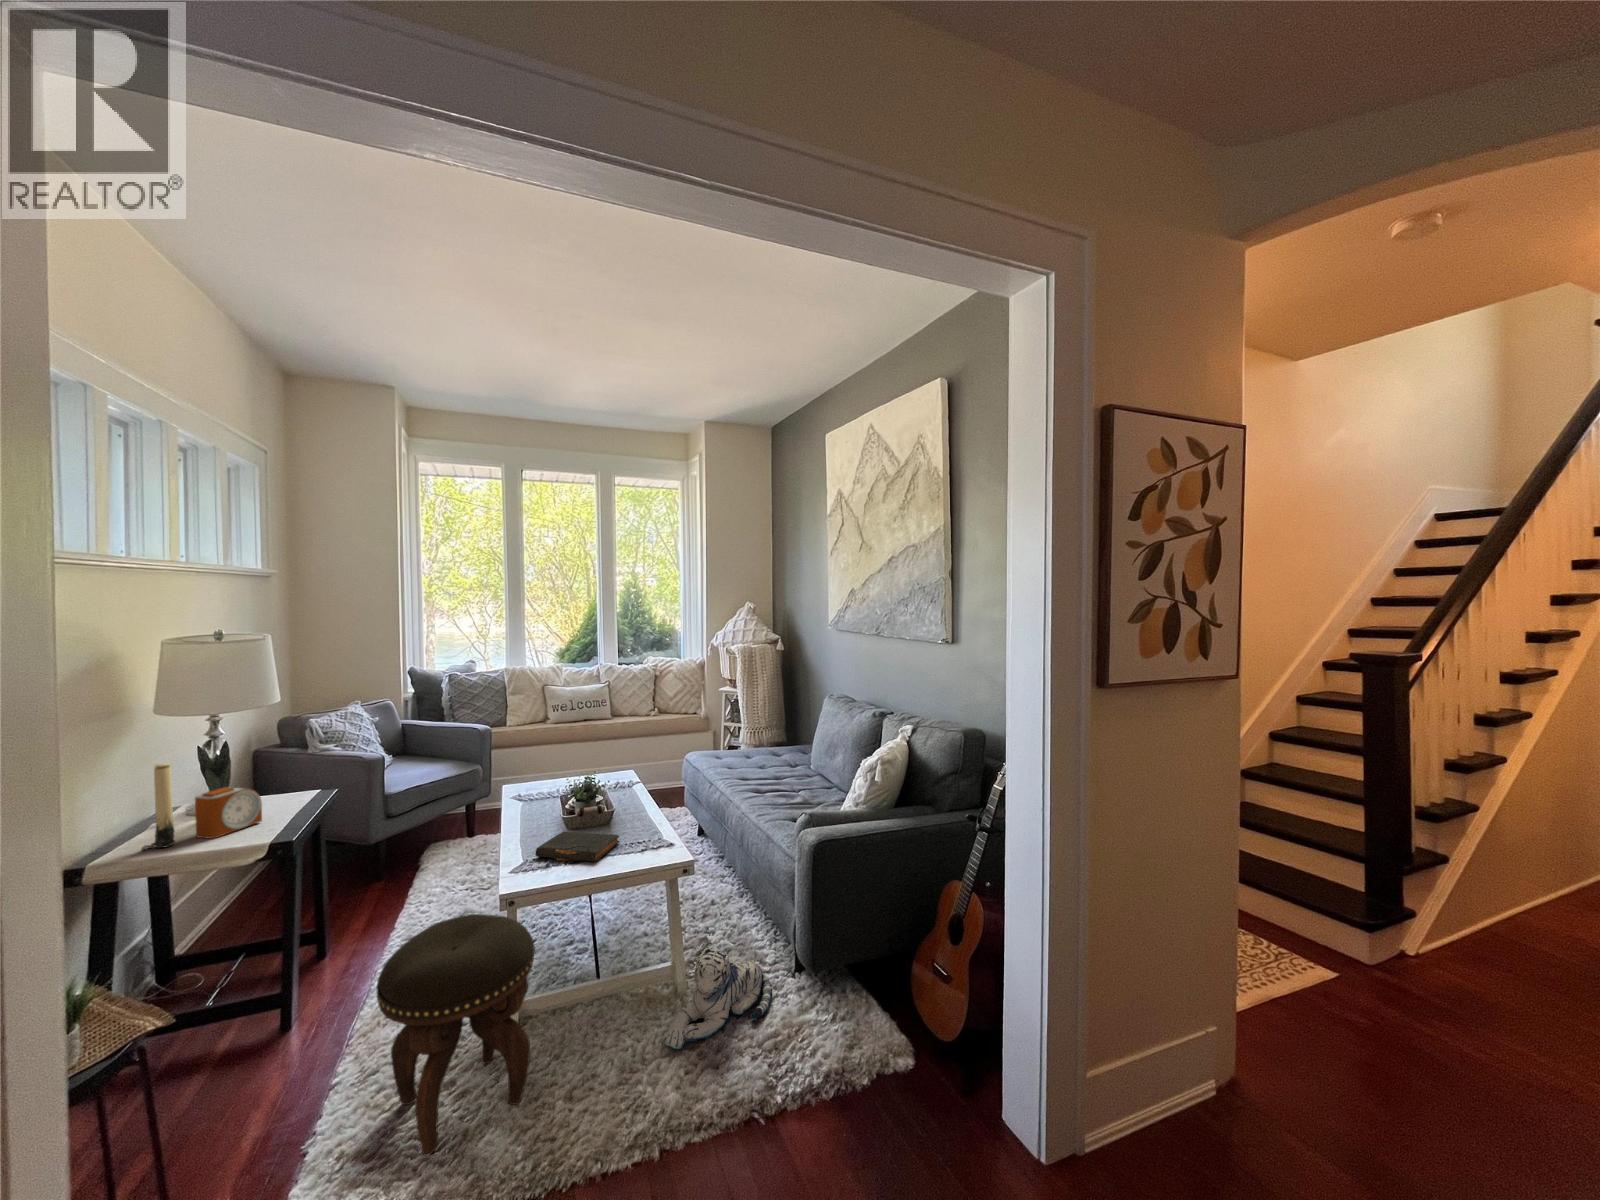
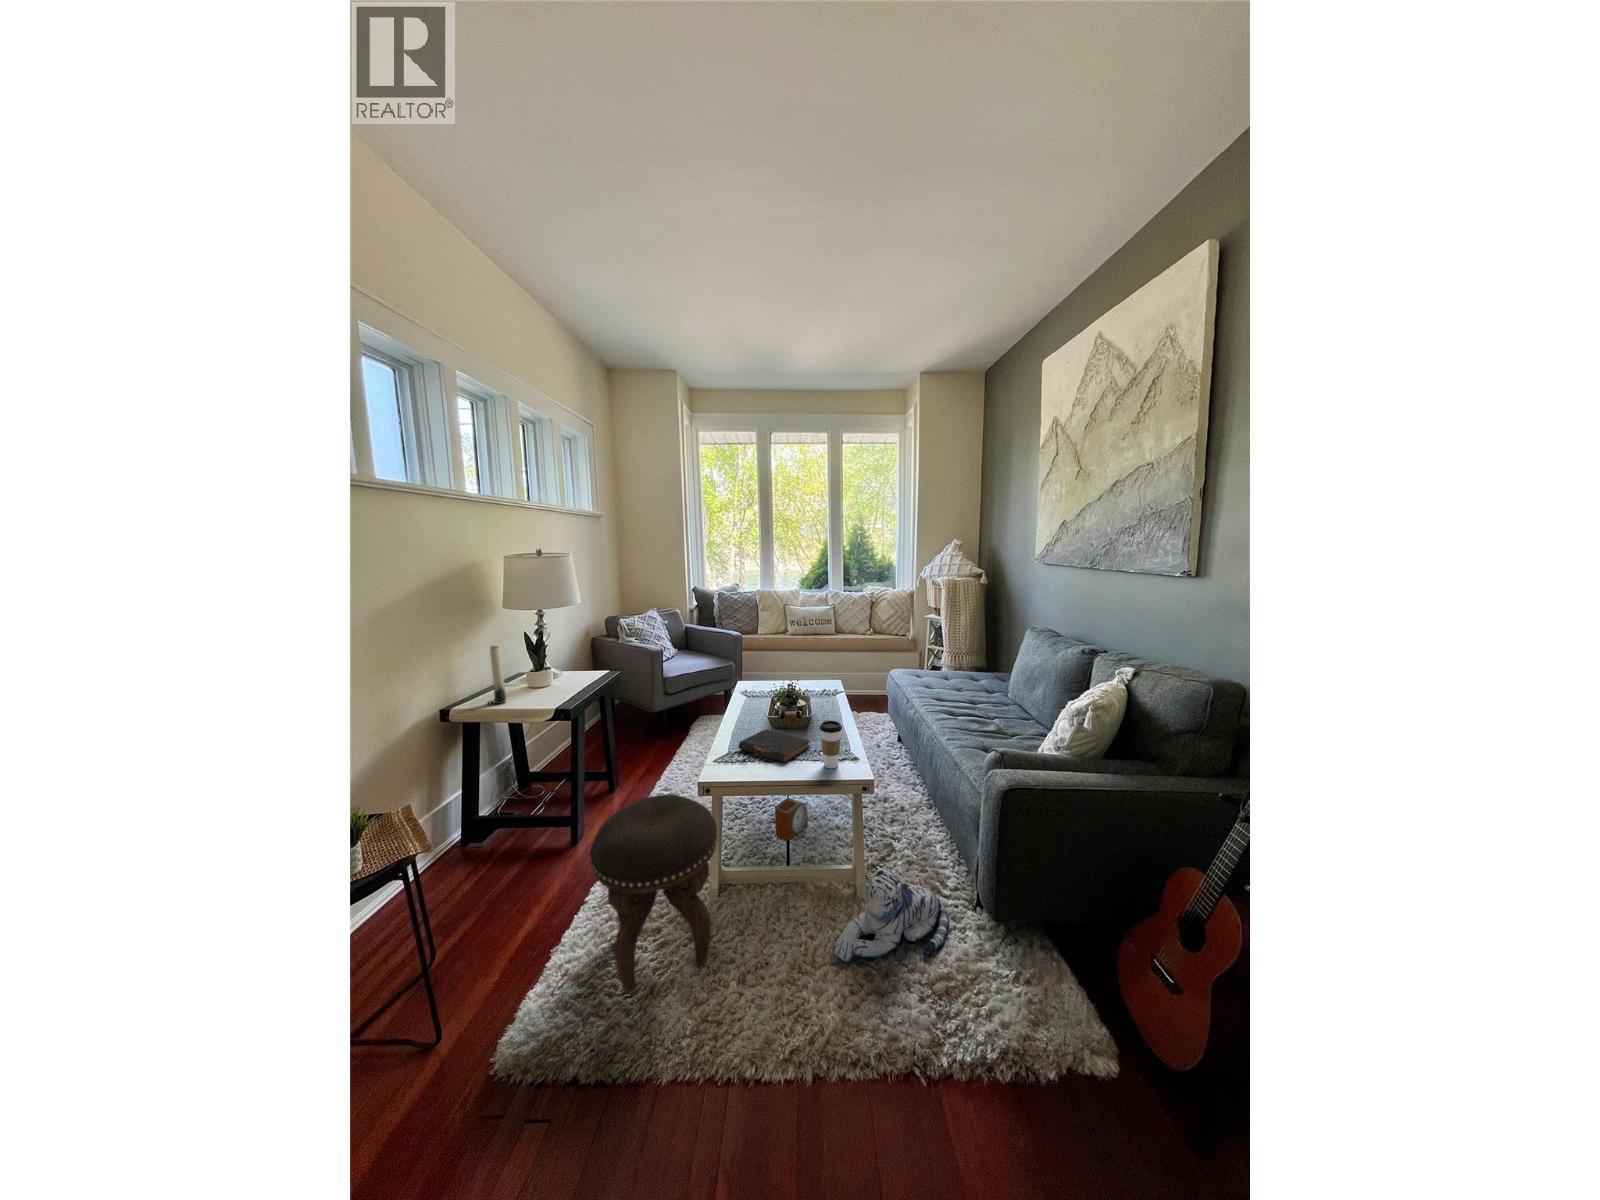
alarm clock: present [195,787,262,839] -> present [775,798,808,841]
coffee cup: none [636,807,659,859] -> present [820,721,842,768]

